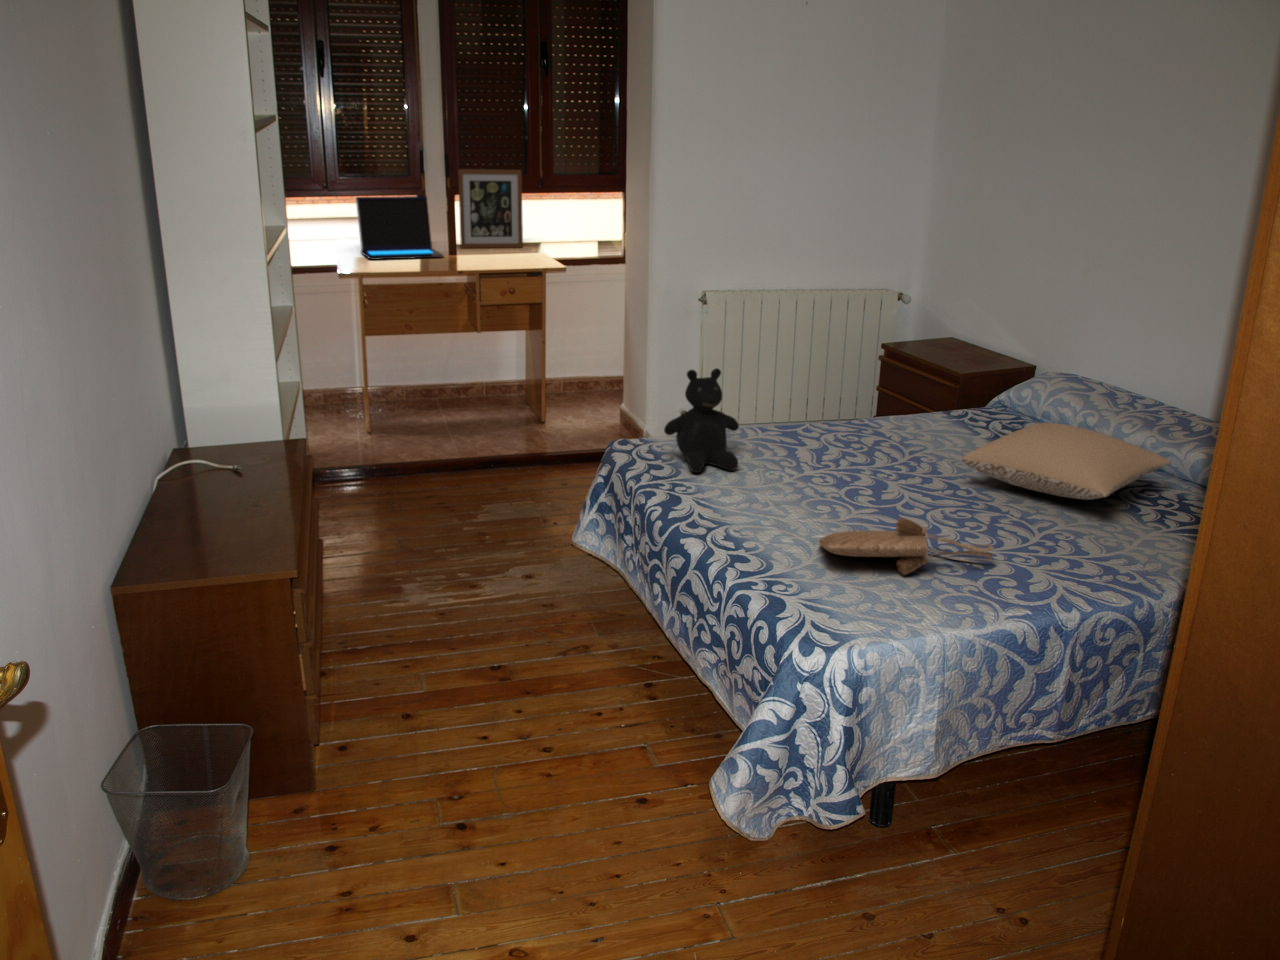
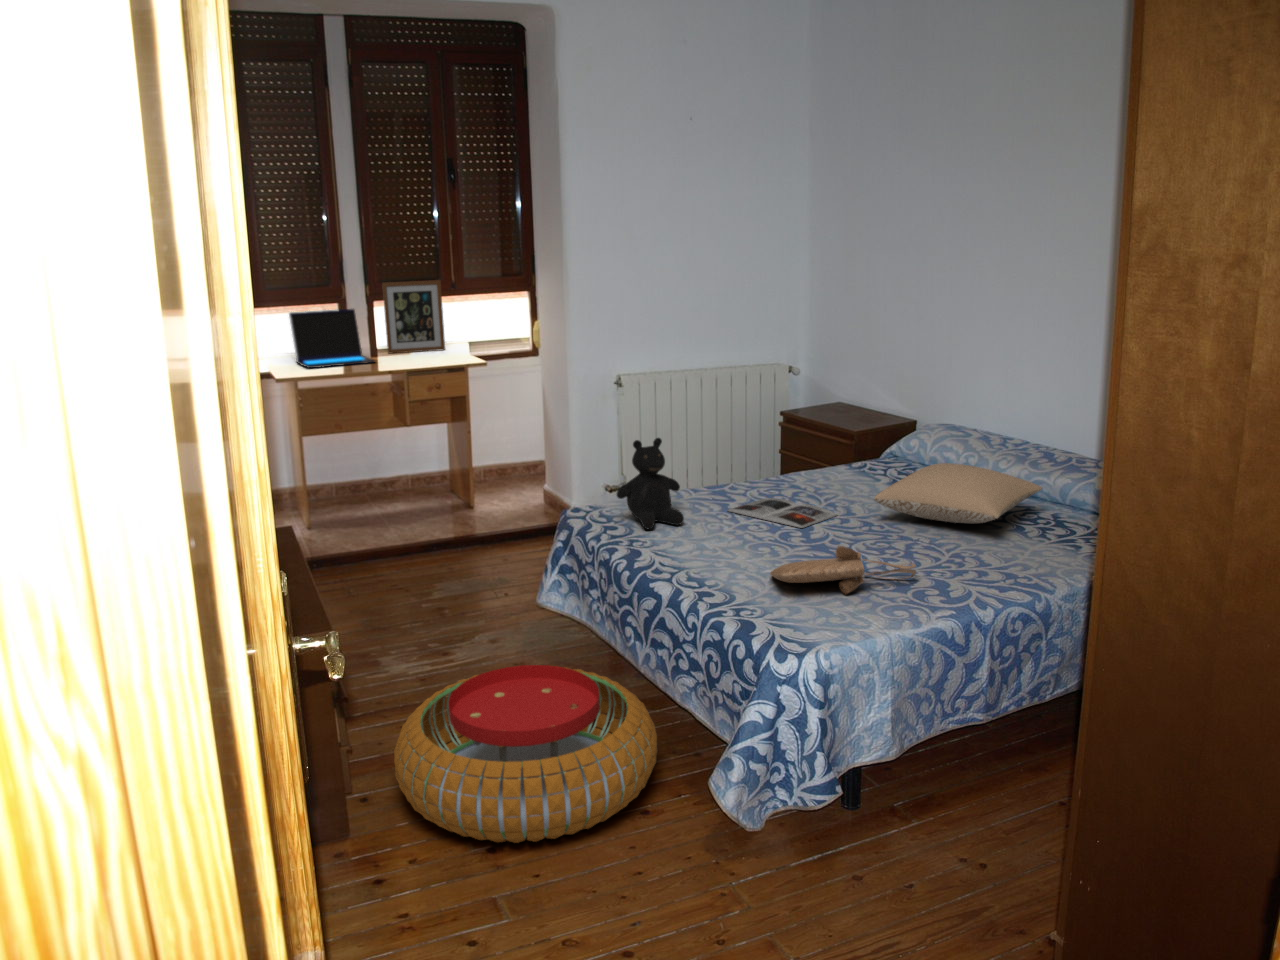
magazine: none [792,446,919,486] -> present [728,498,837,528]
pouf: none [372,618,669,823] -> present [394,665,657,843]

